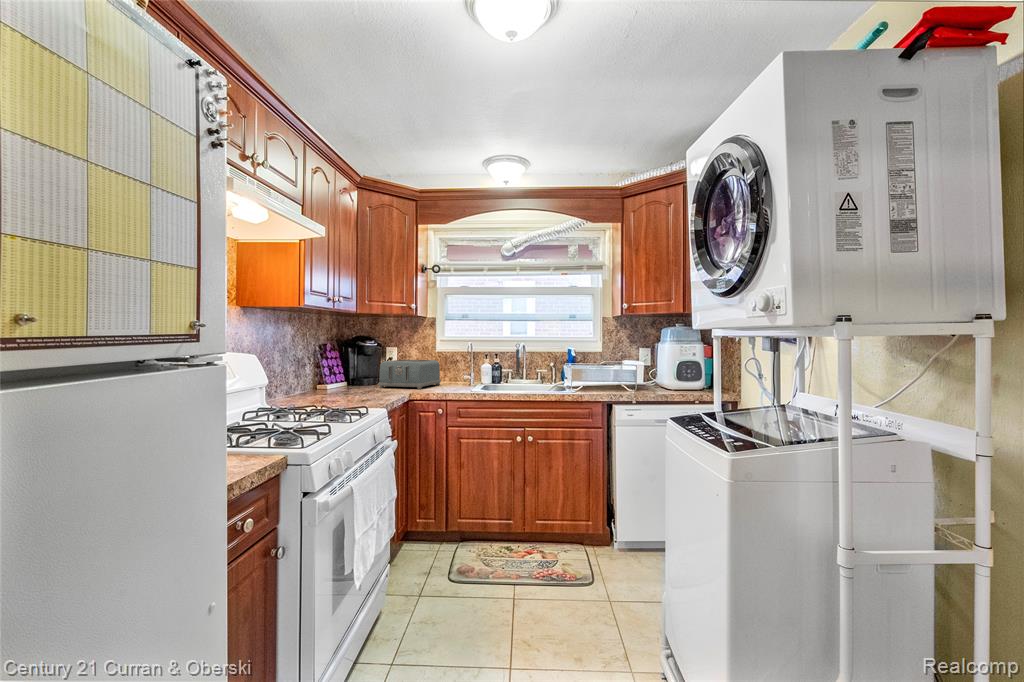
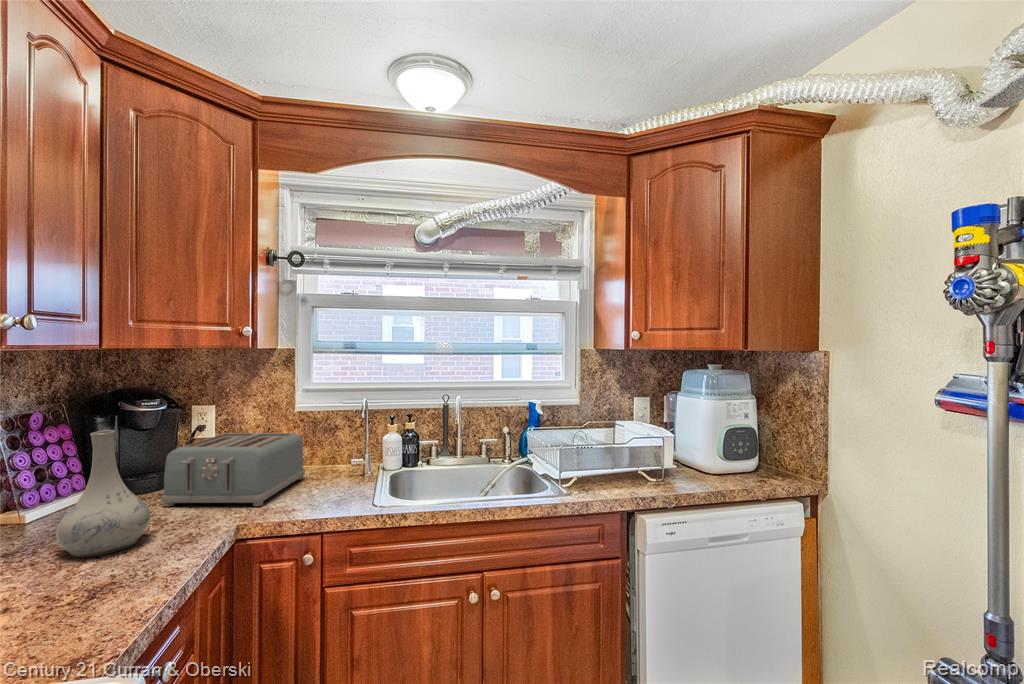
vase: none [348,345,379,394] -> present [56,430,151,557]

